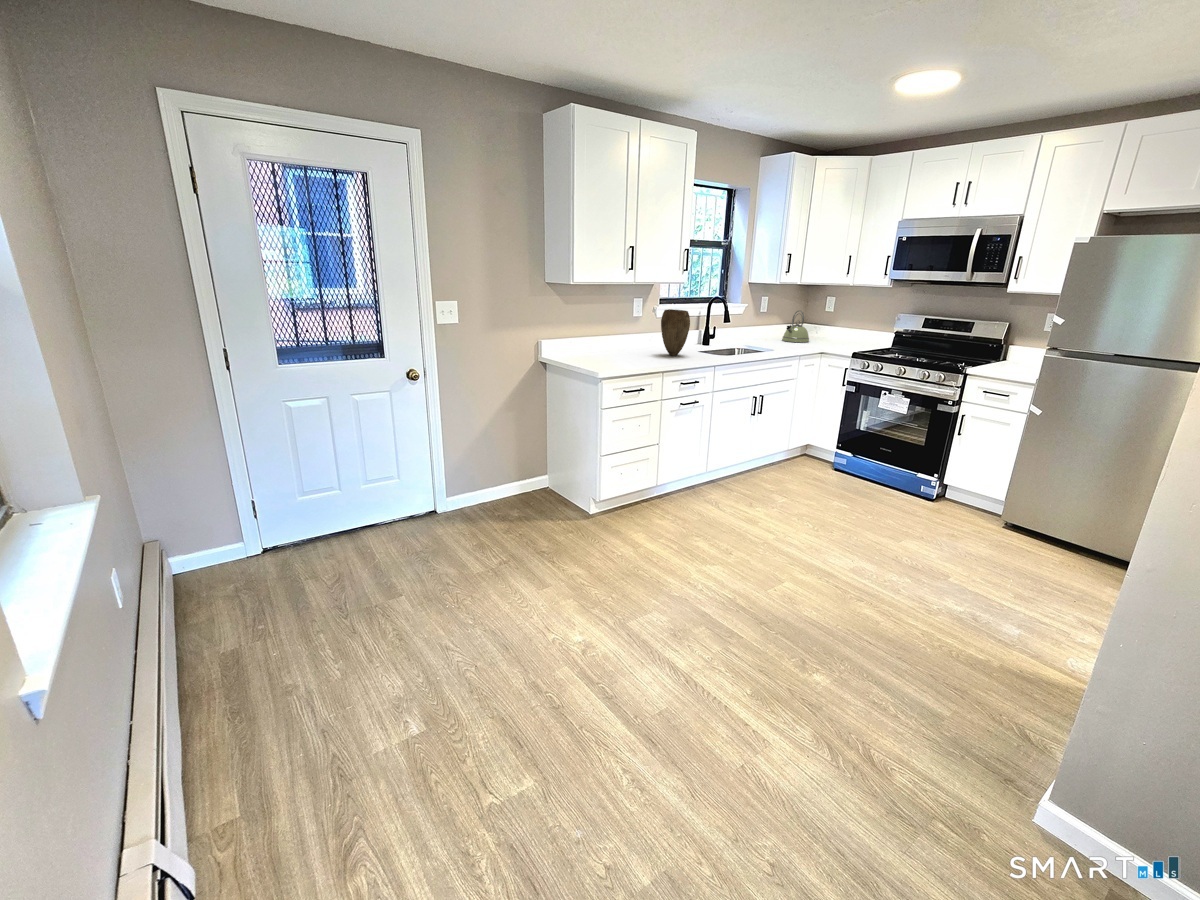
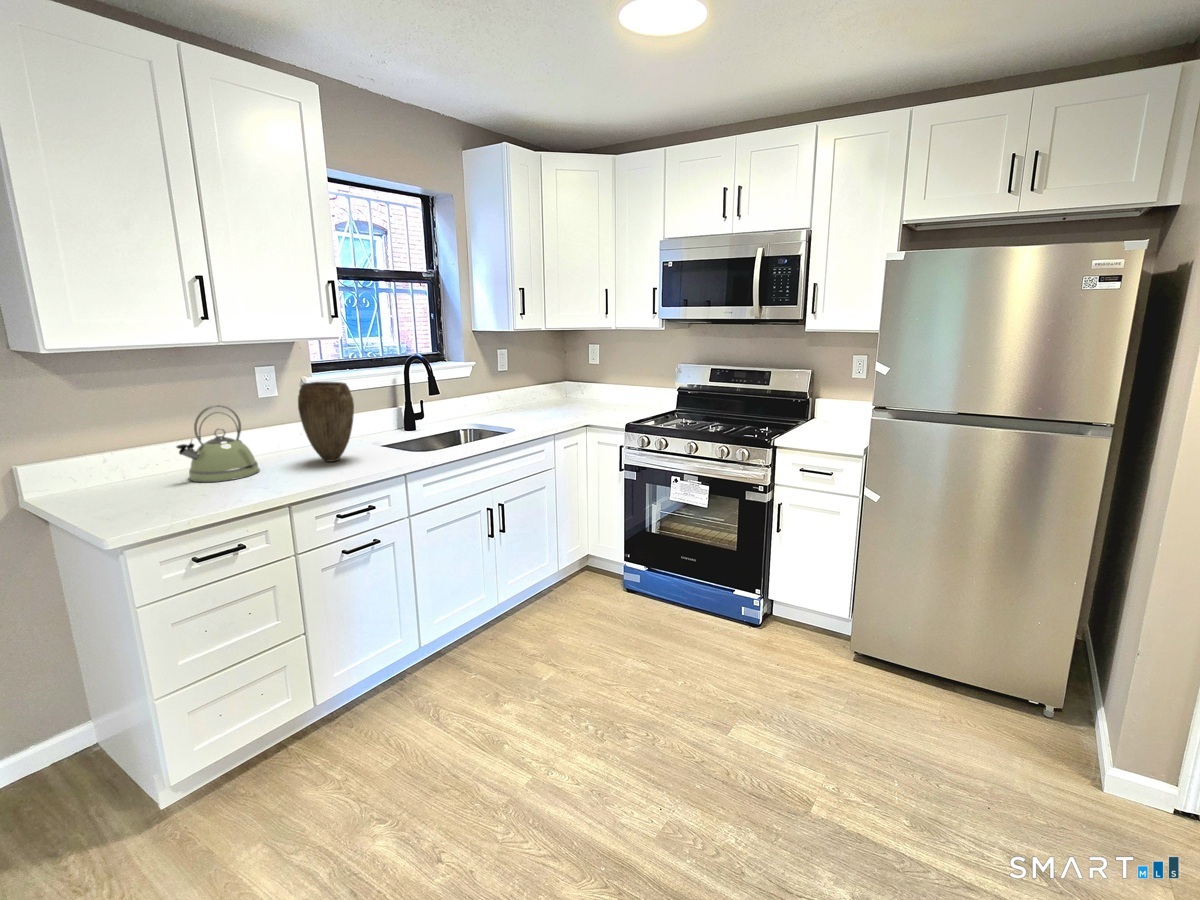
kettle: present [782,311,809,343] -> present [177,405,260,482]

